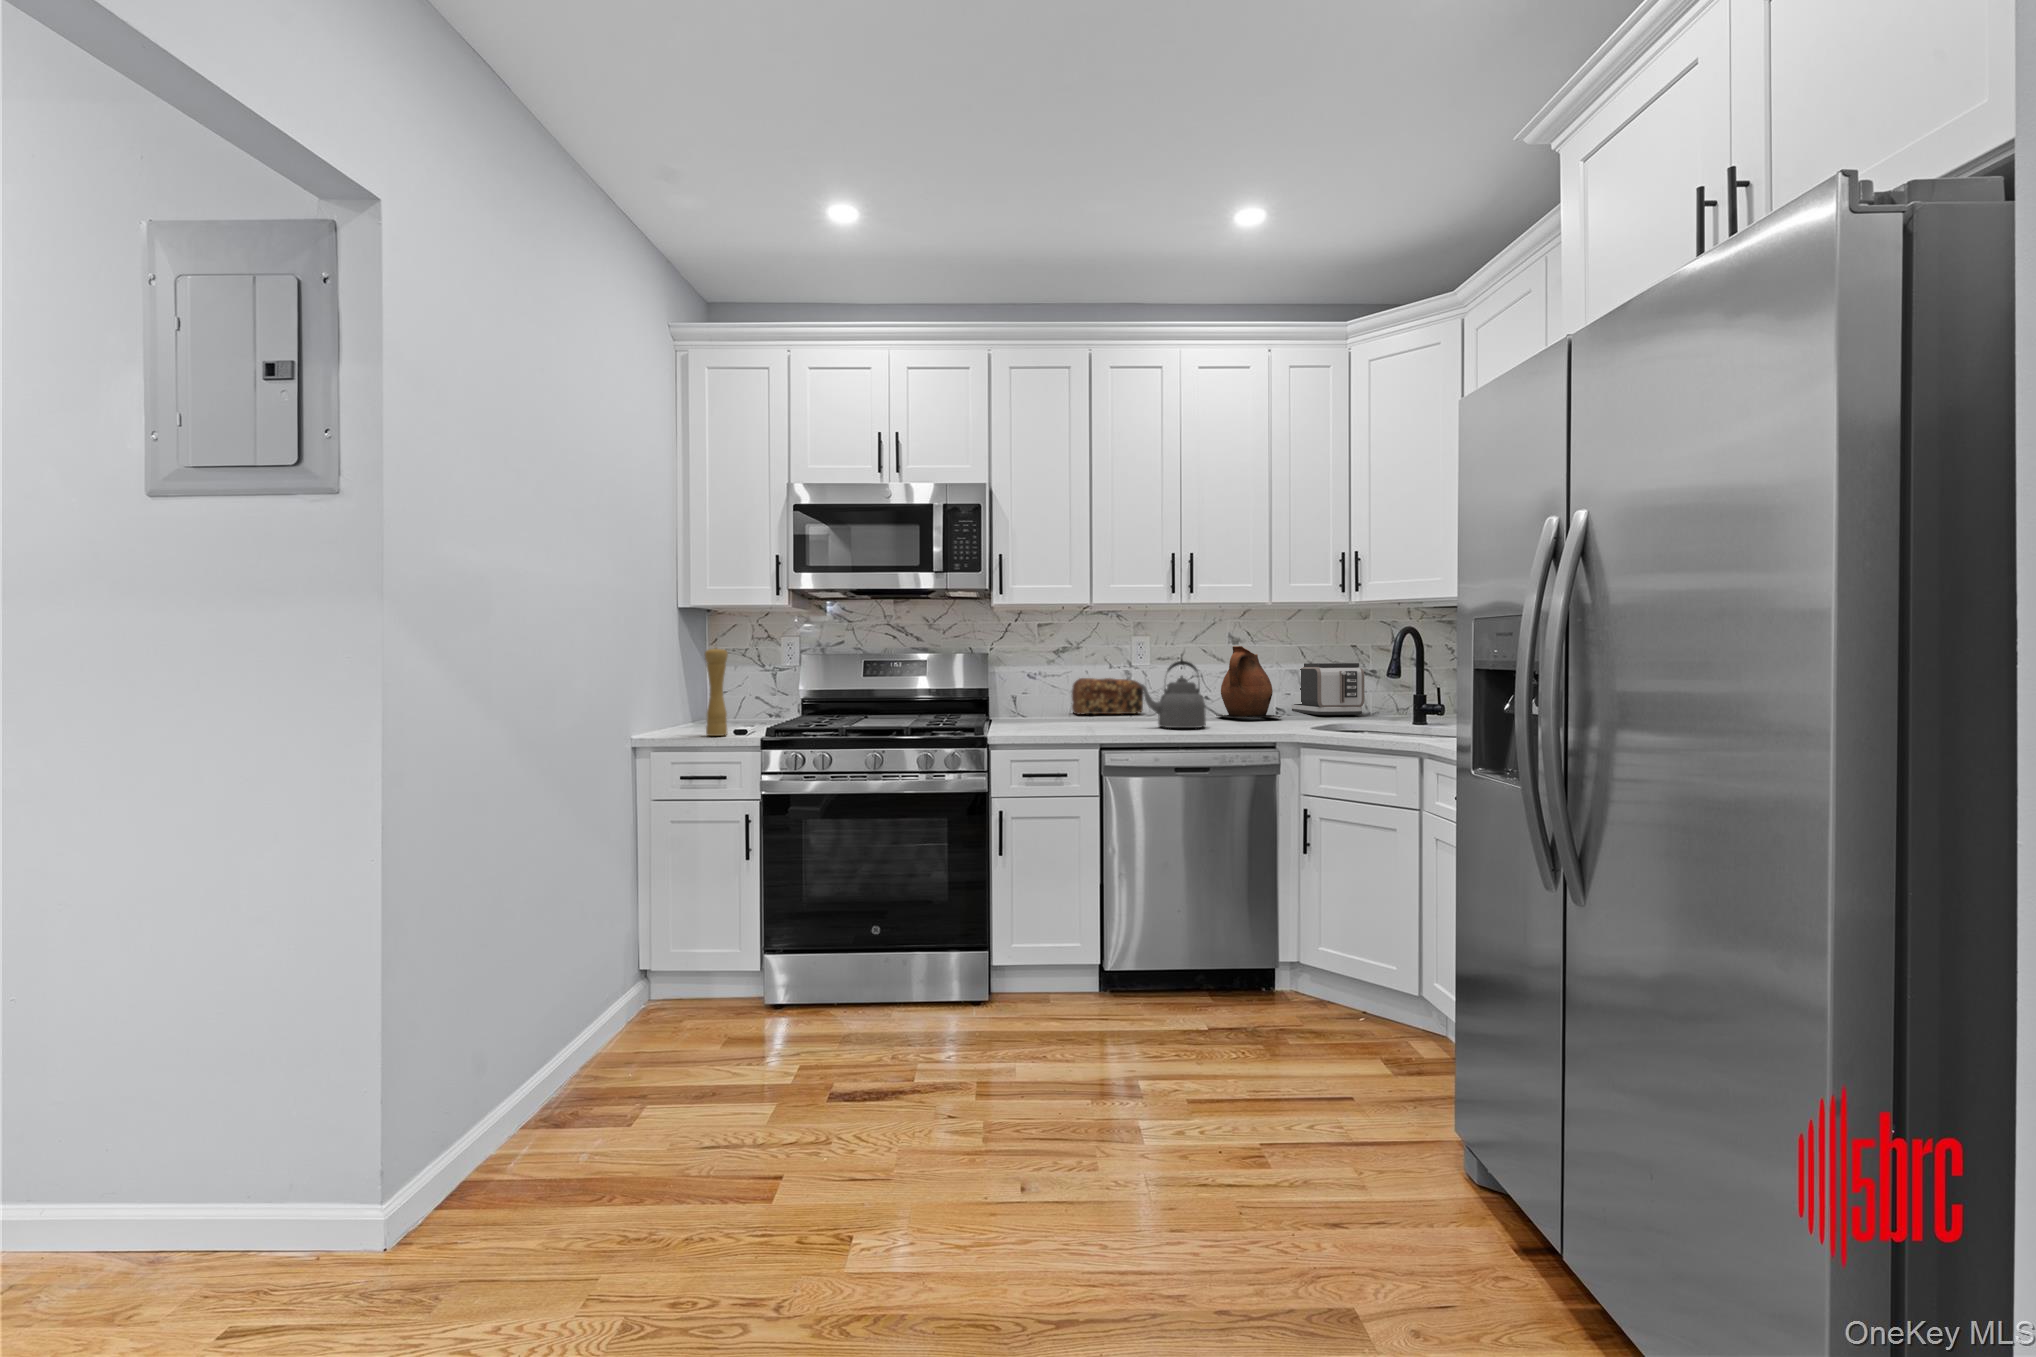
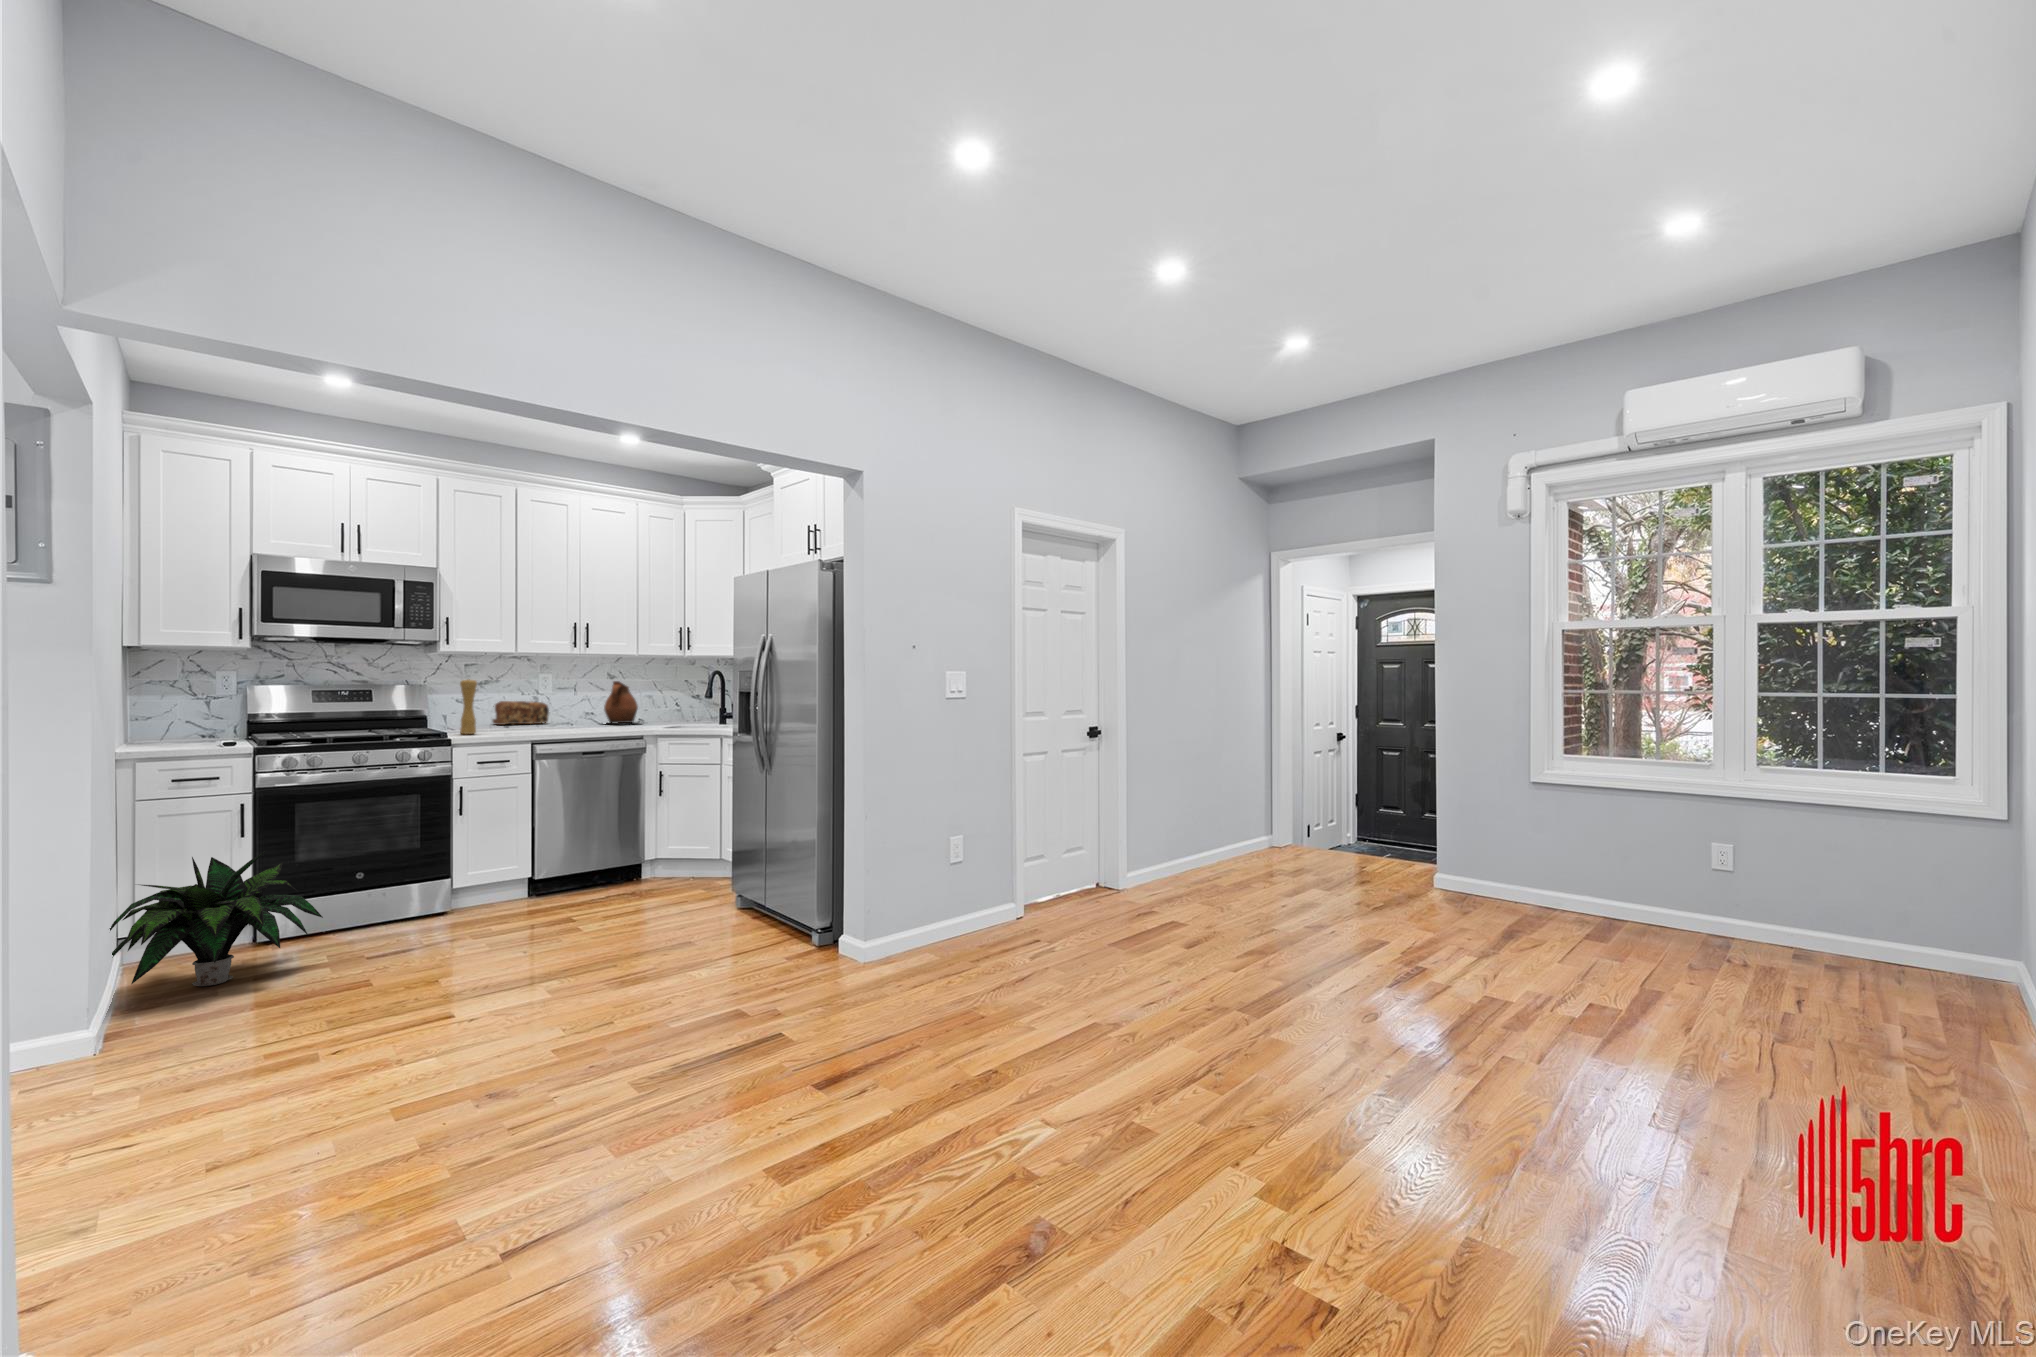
pepper mill: present [705,648,728,736] -> present [460,679,477,734]
kettle: present [1137,661,1206,728] -> none [553,689,600,729]
toaster: present [1292,663,1365,715] -> none [646,691,692,721]
potted plant: none [589,892,807,1078] -> present [109,852,323,986]

